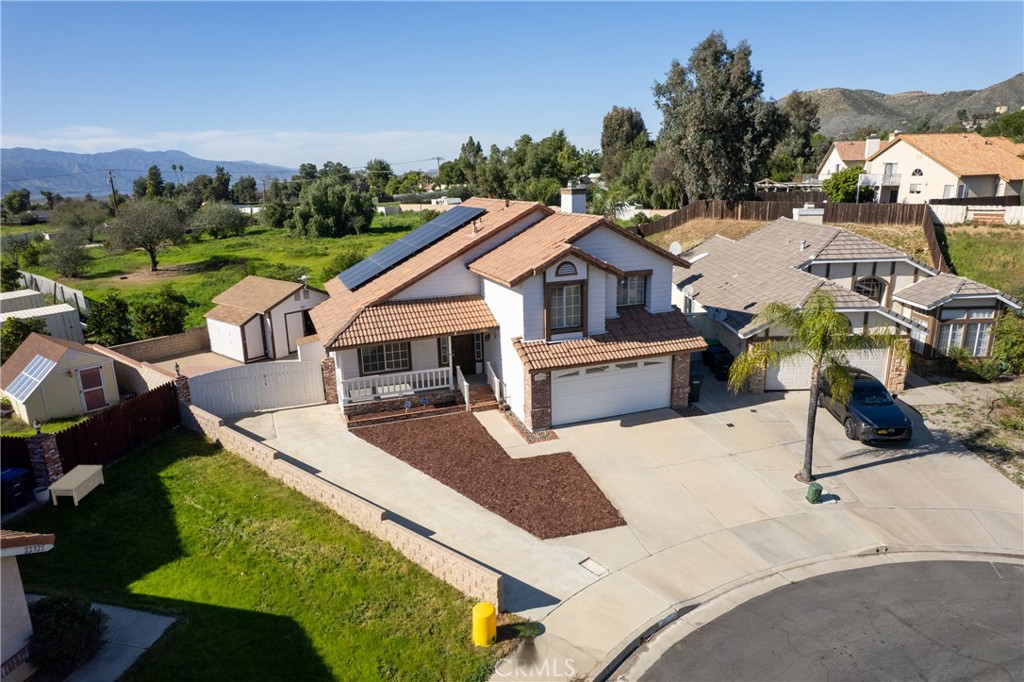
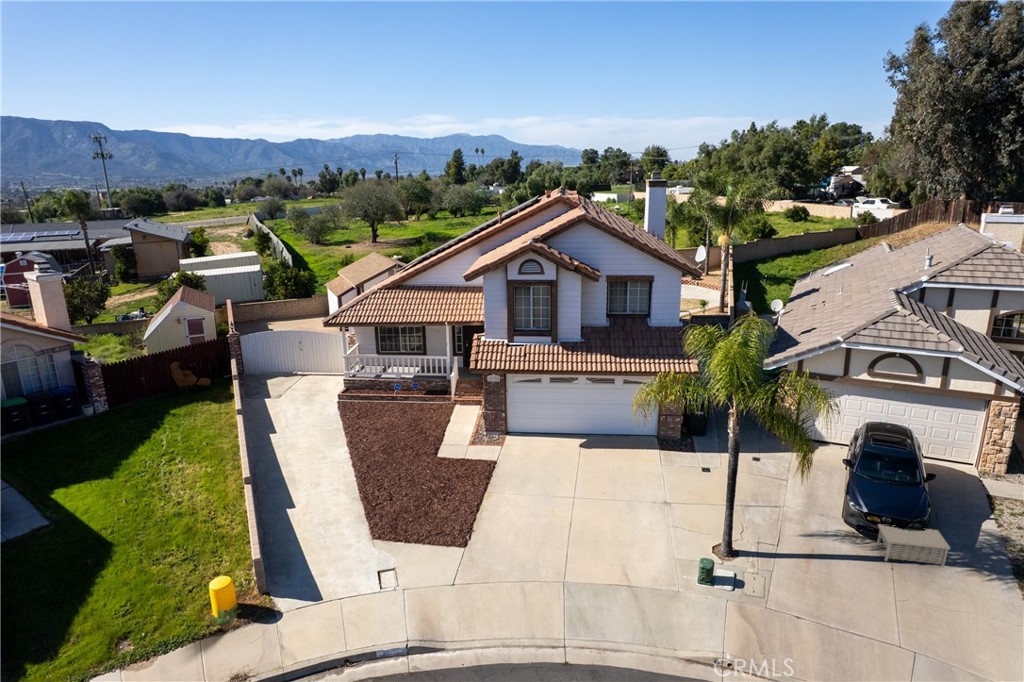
lounge chair: none [123,418,173,454] -> present [170,362,211,393]
storage bench: present [48,465,104,505] -> present [877,524,950,568]

